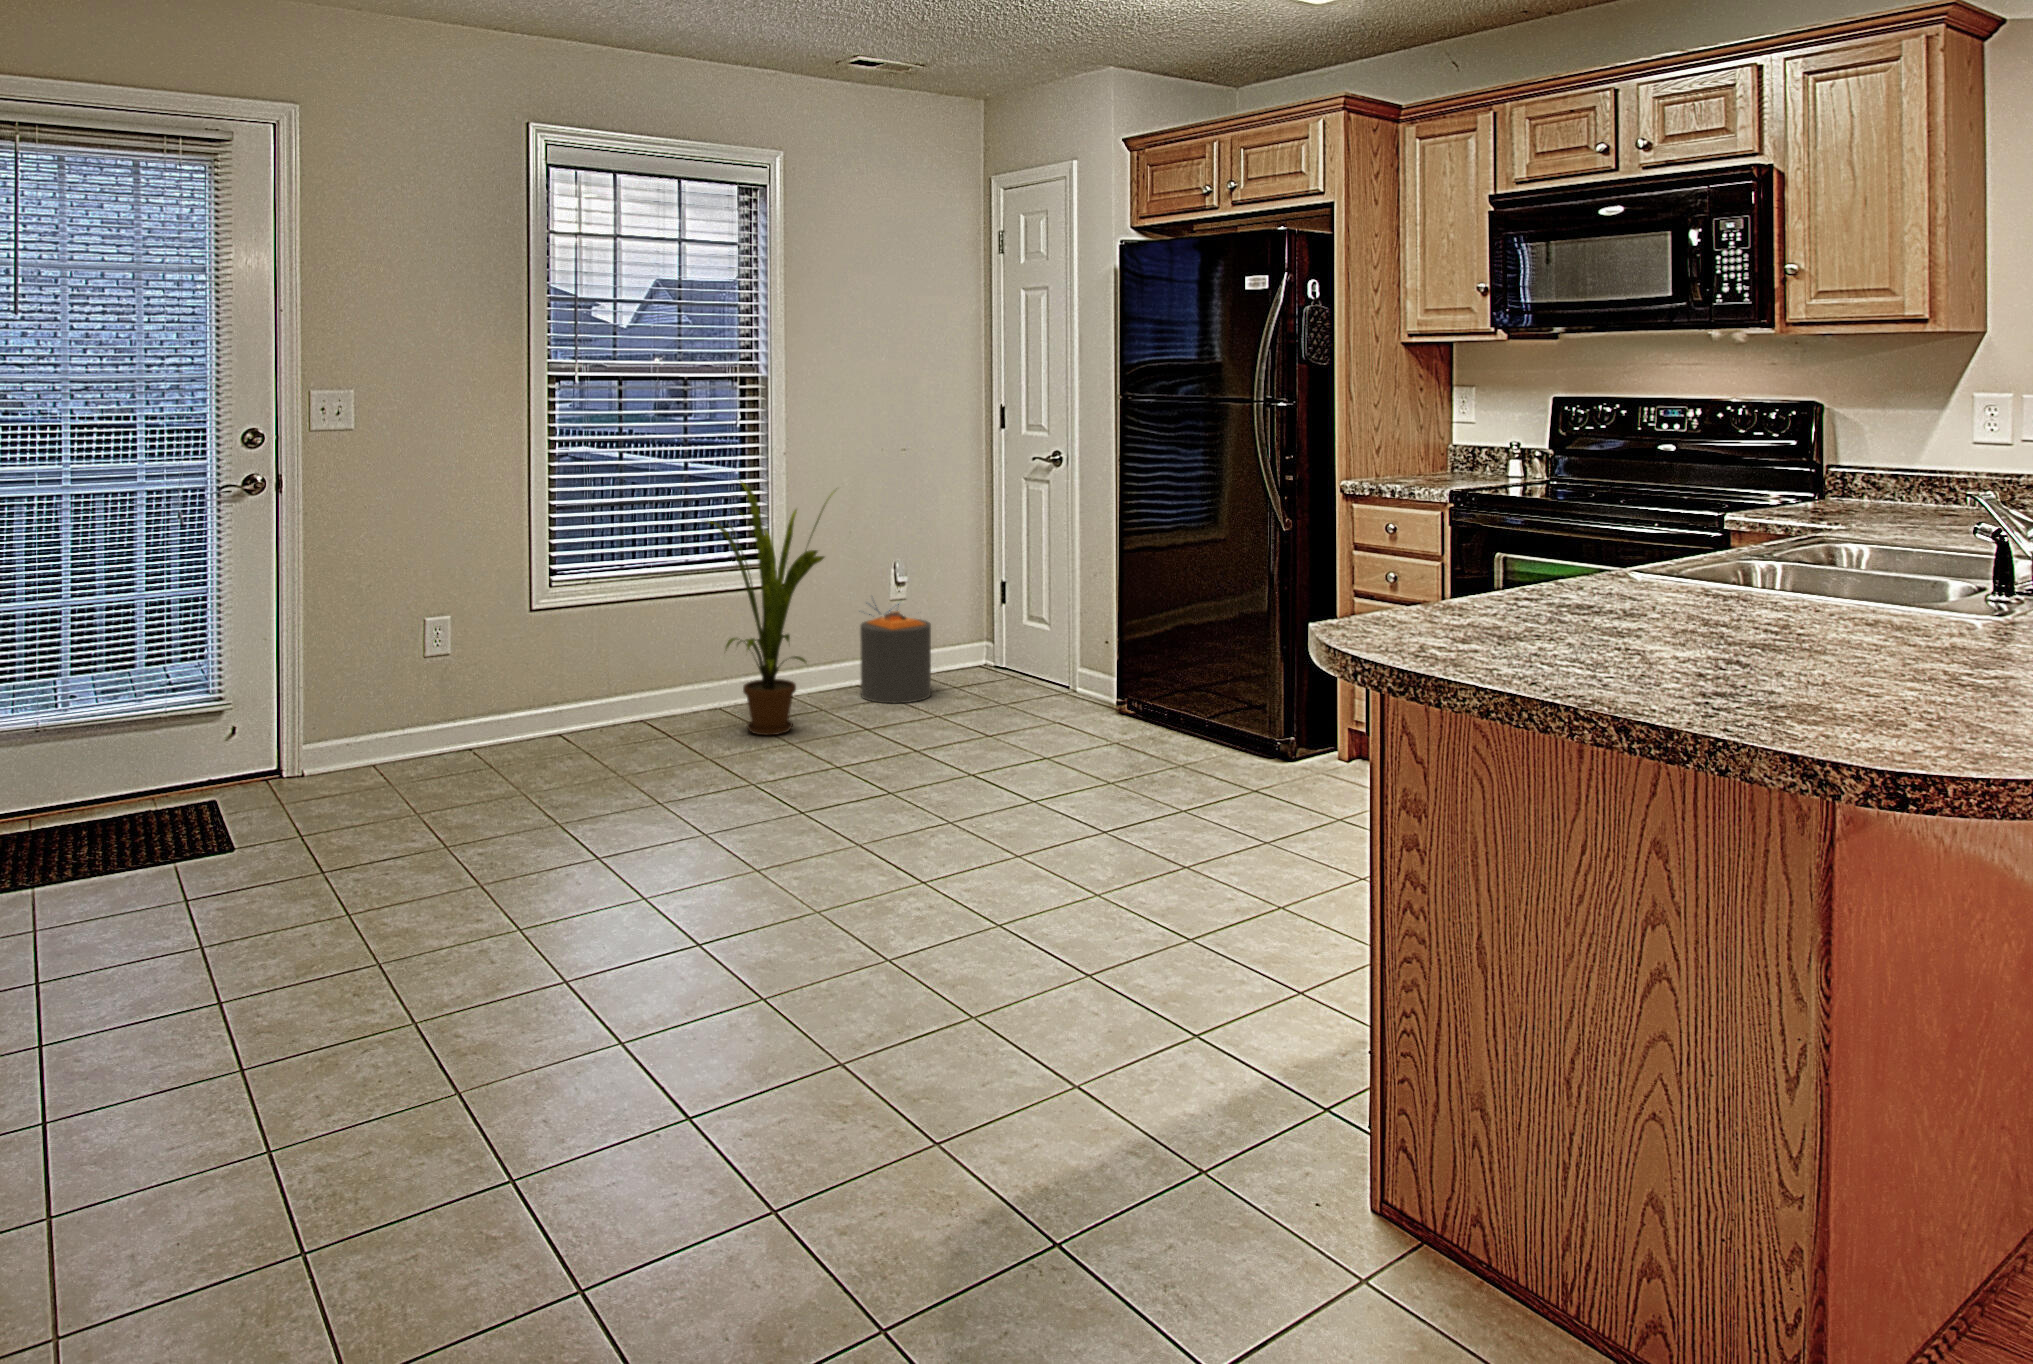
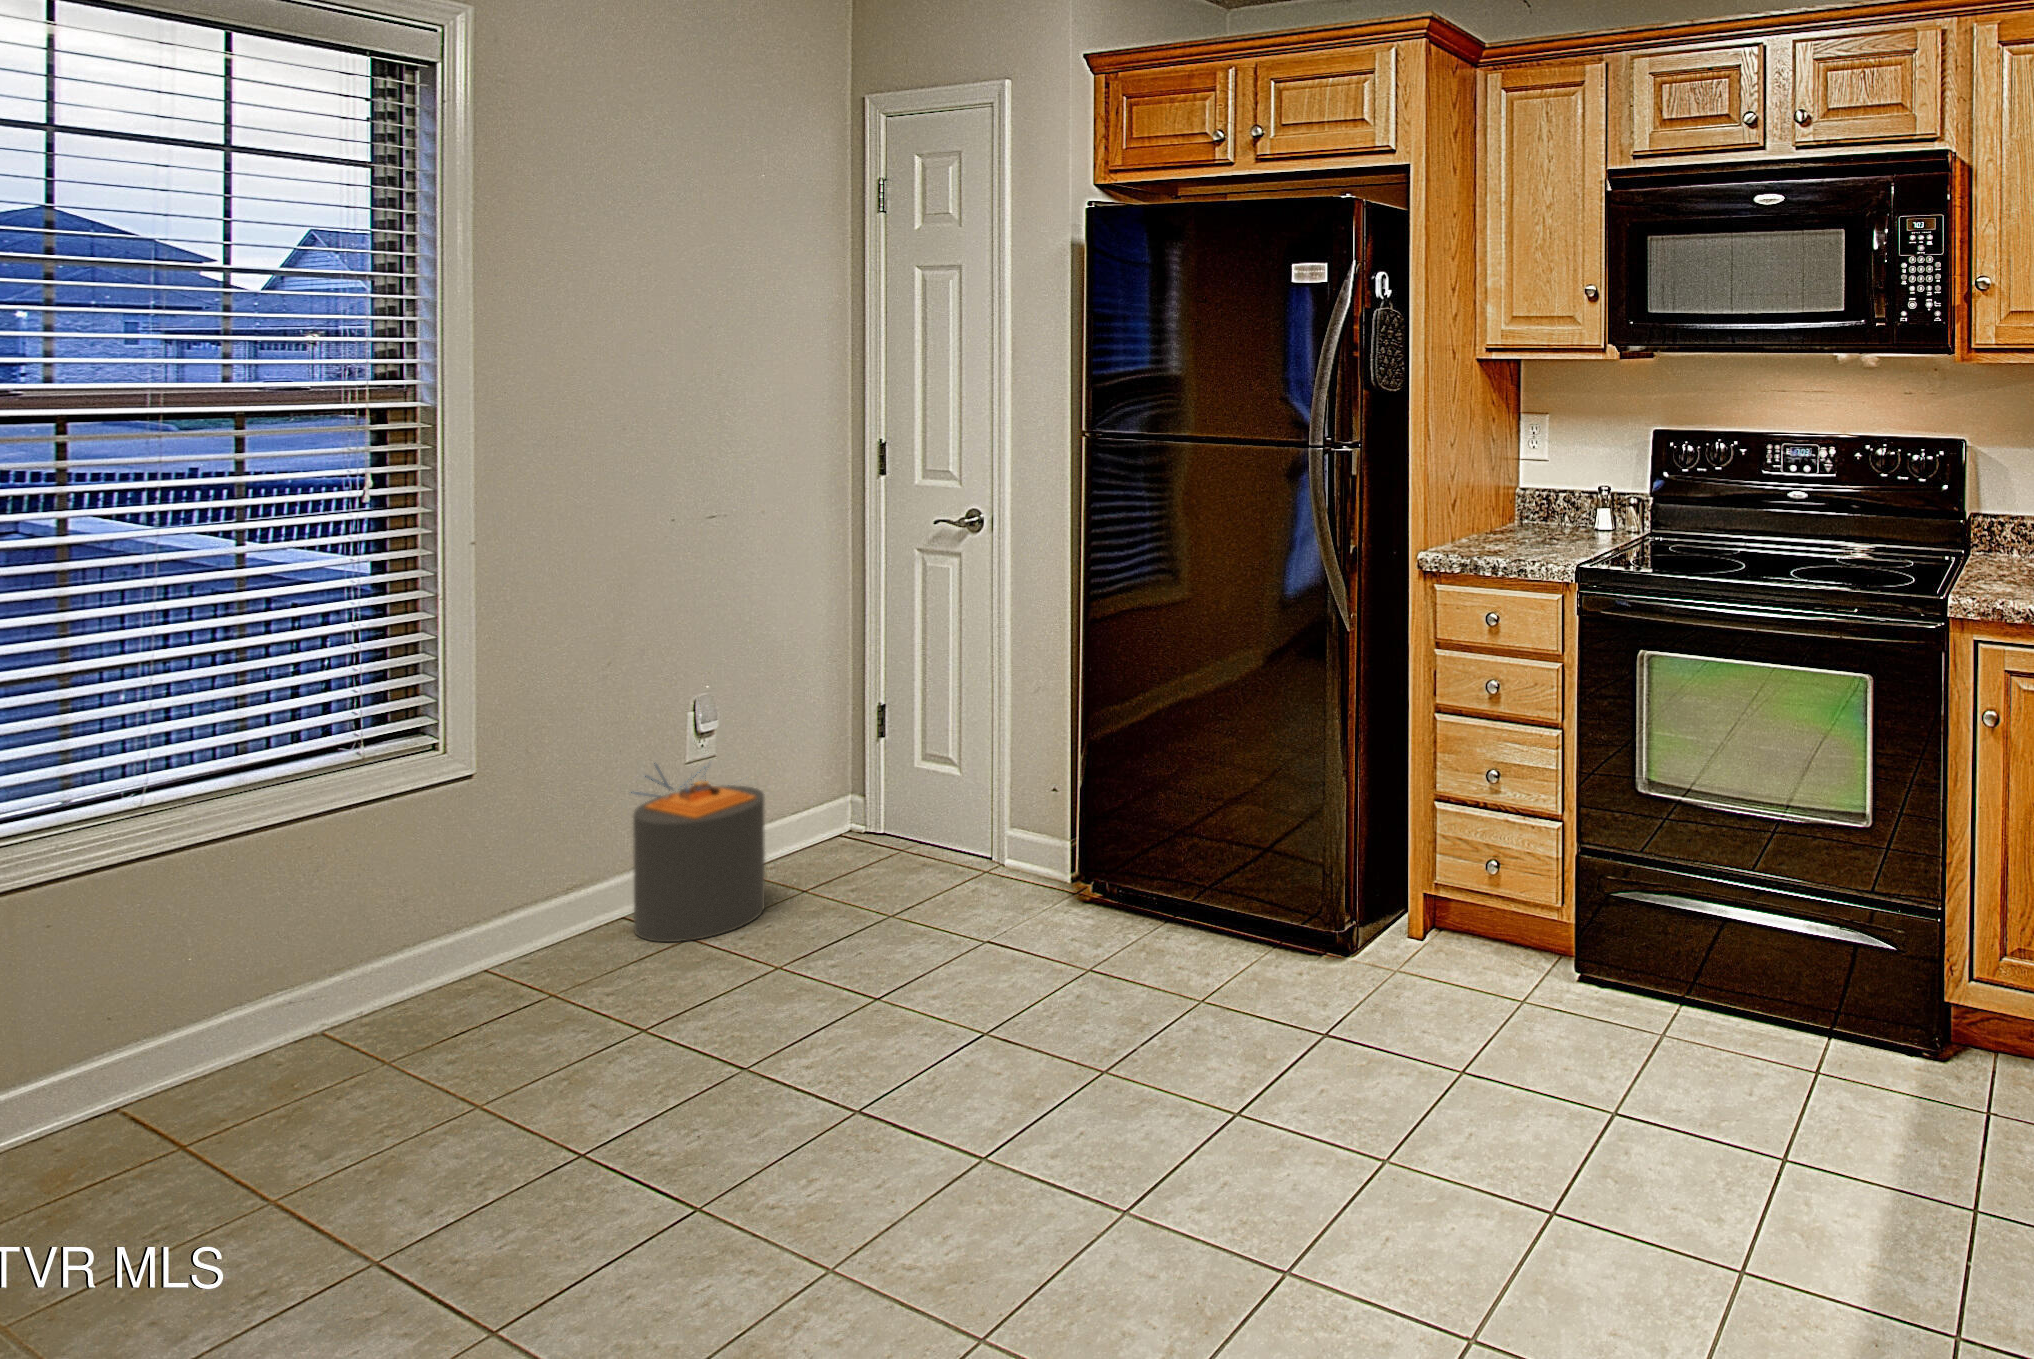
house plant: present [709,482,833,735] -> none [258,594,595,1079]

